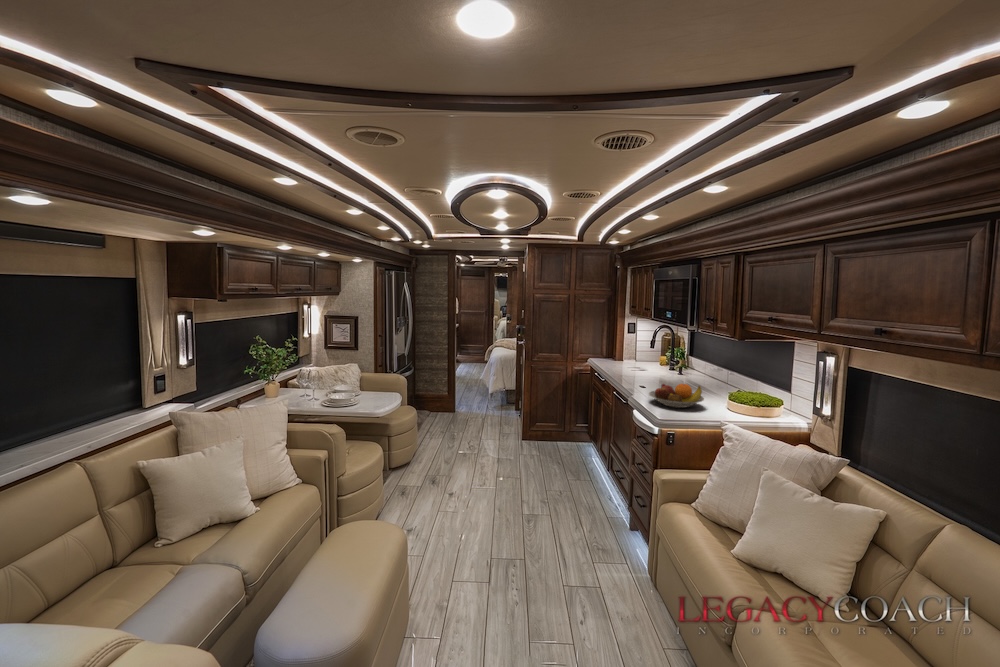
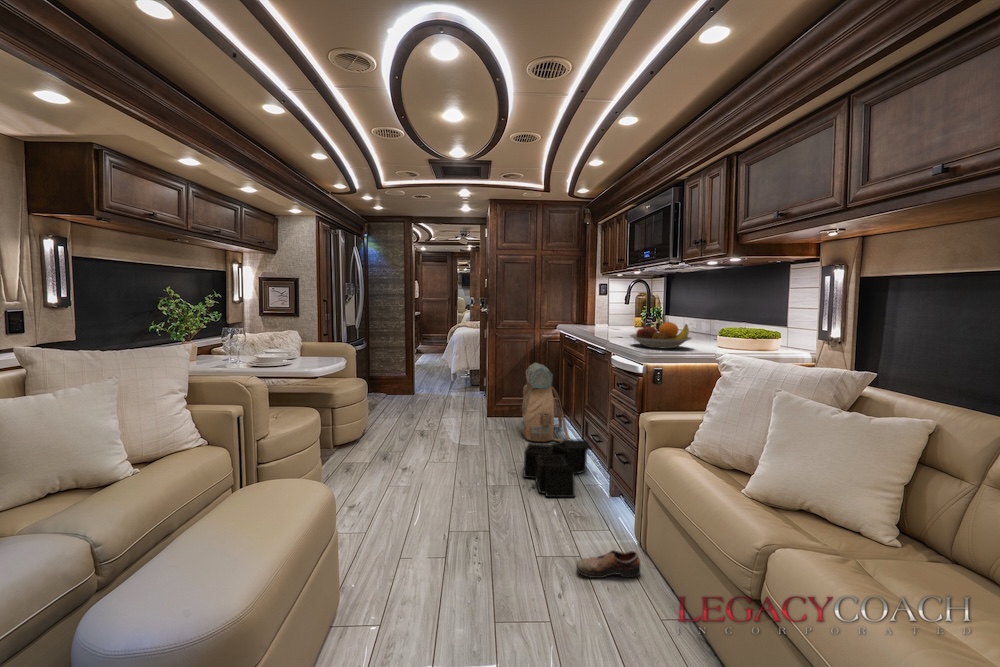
backpack: none [553,398,599,473] -> present [521,363,570,442]
storage bin: none [553,474,616,530] -> present [524,439,592,497]
shoe: none [596,586,650,610] -> present [576,550,640,578]

